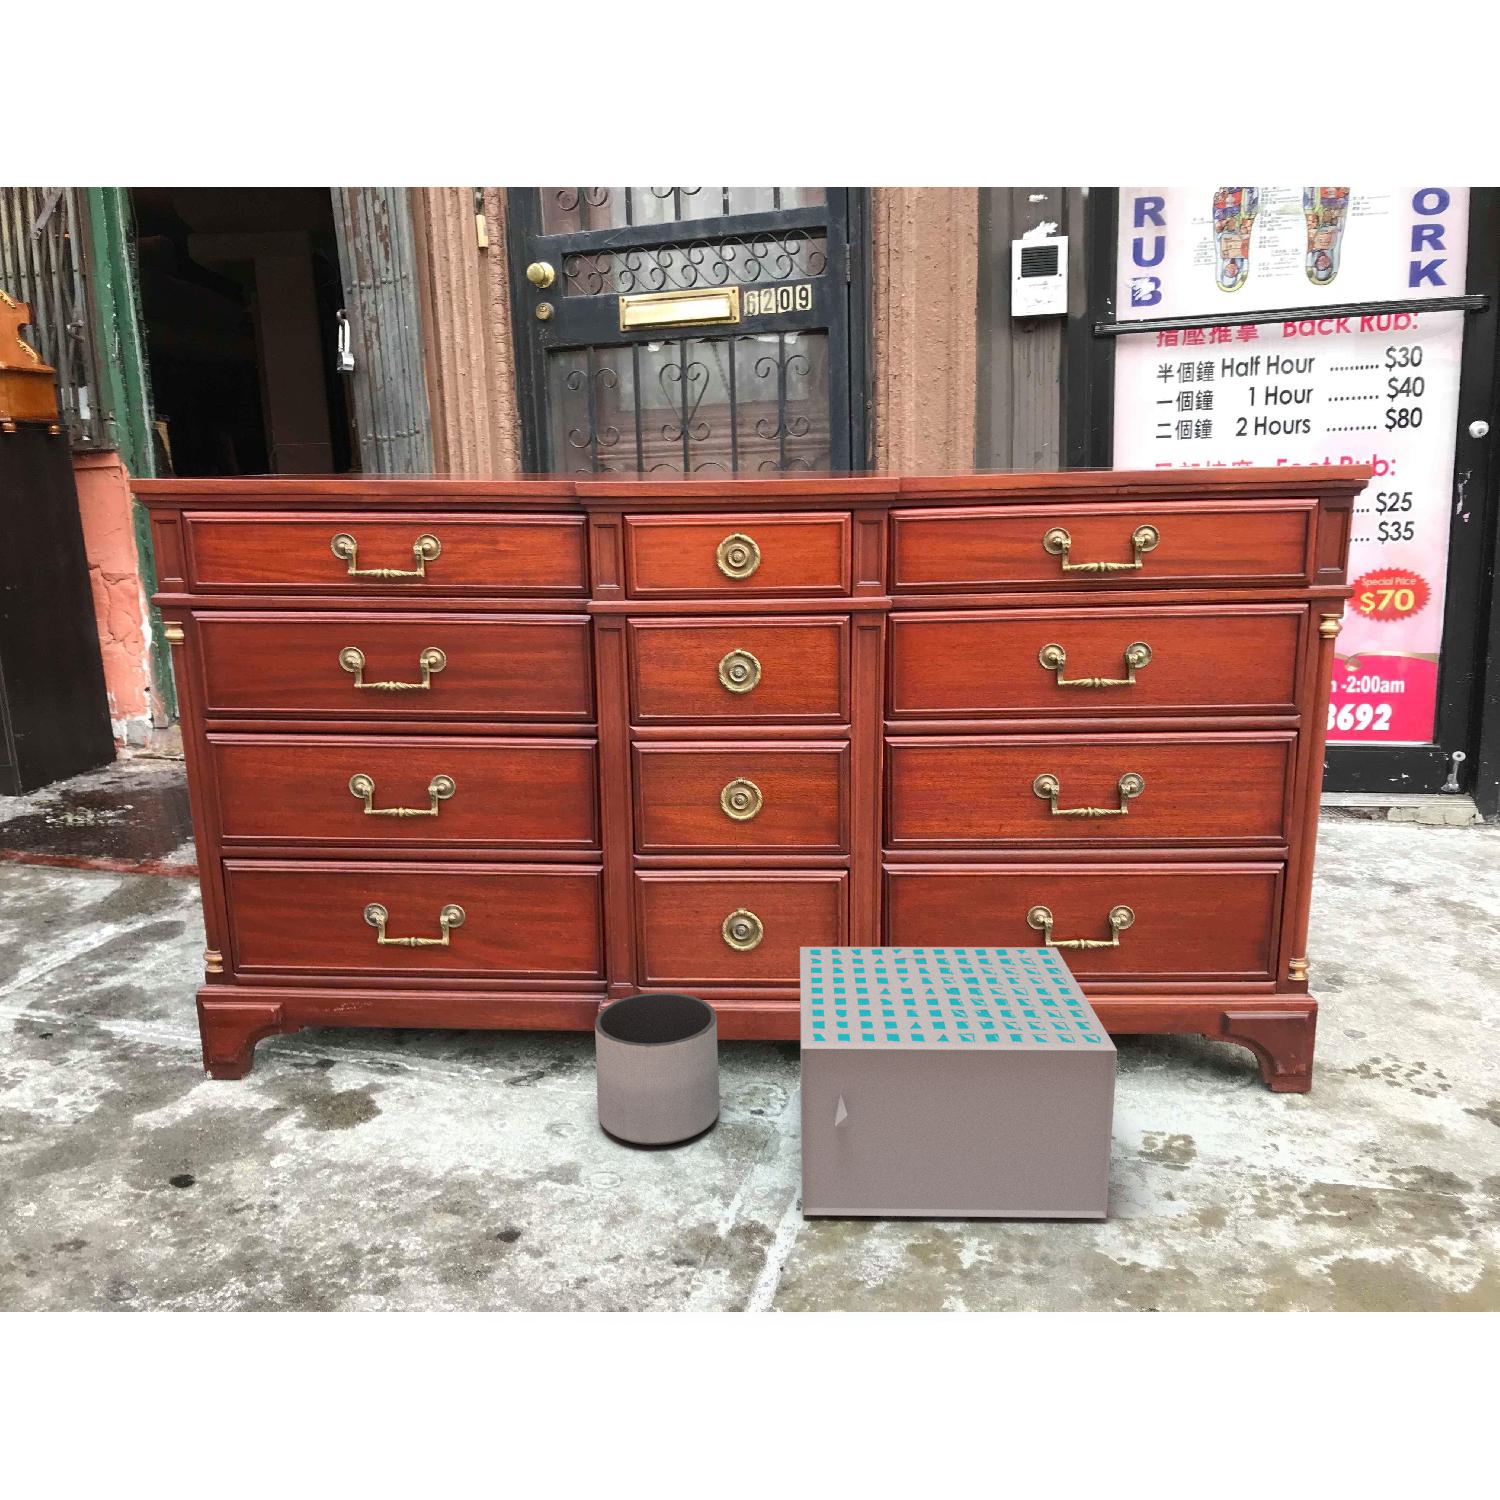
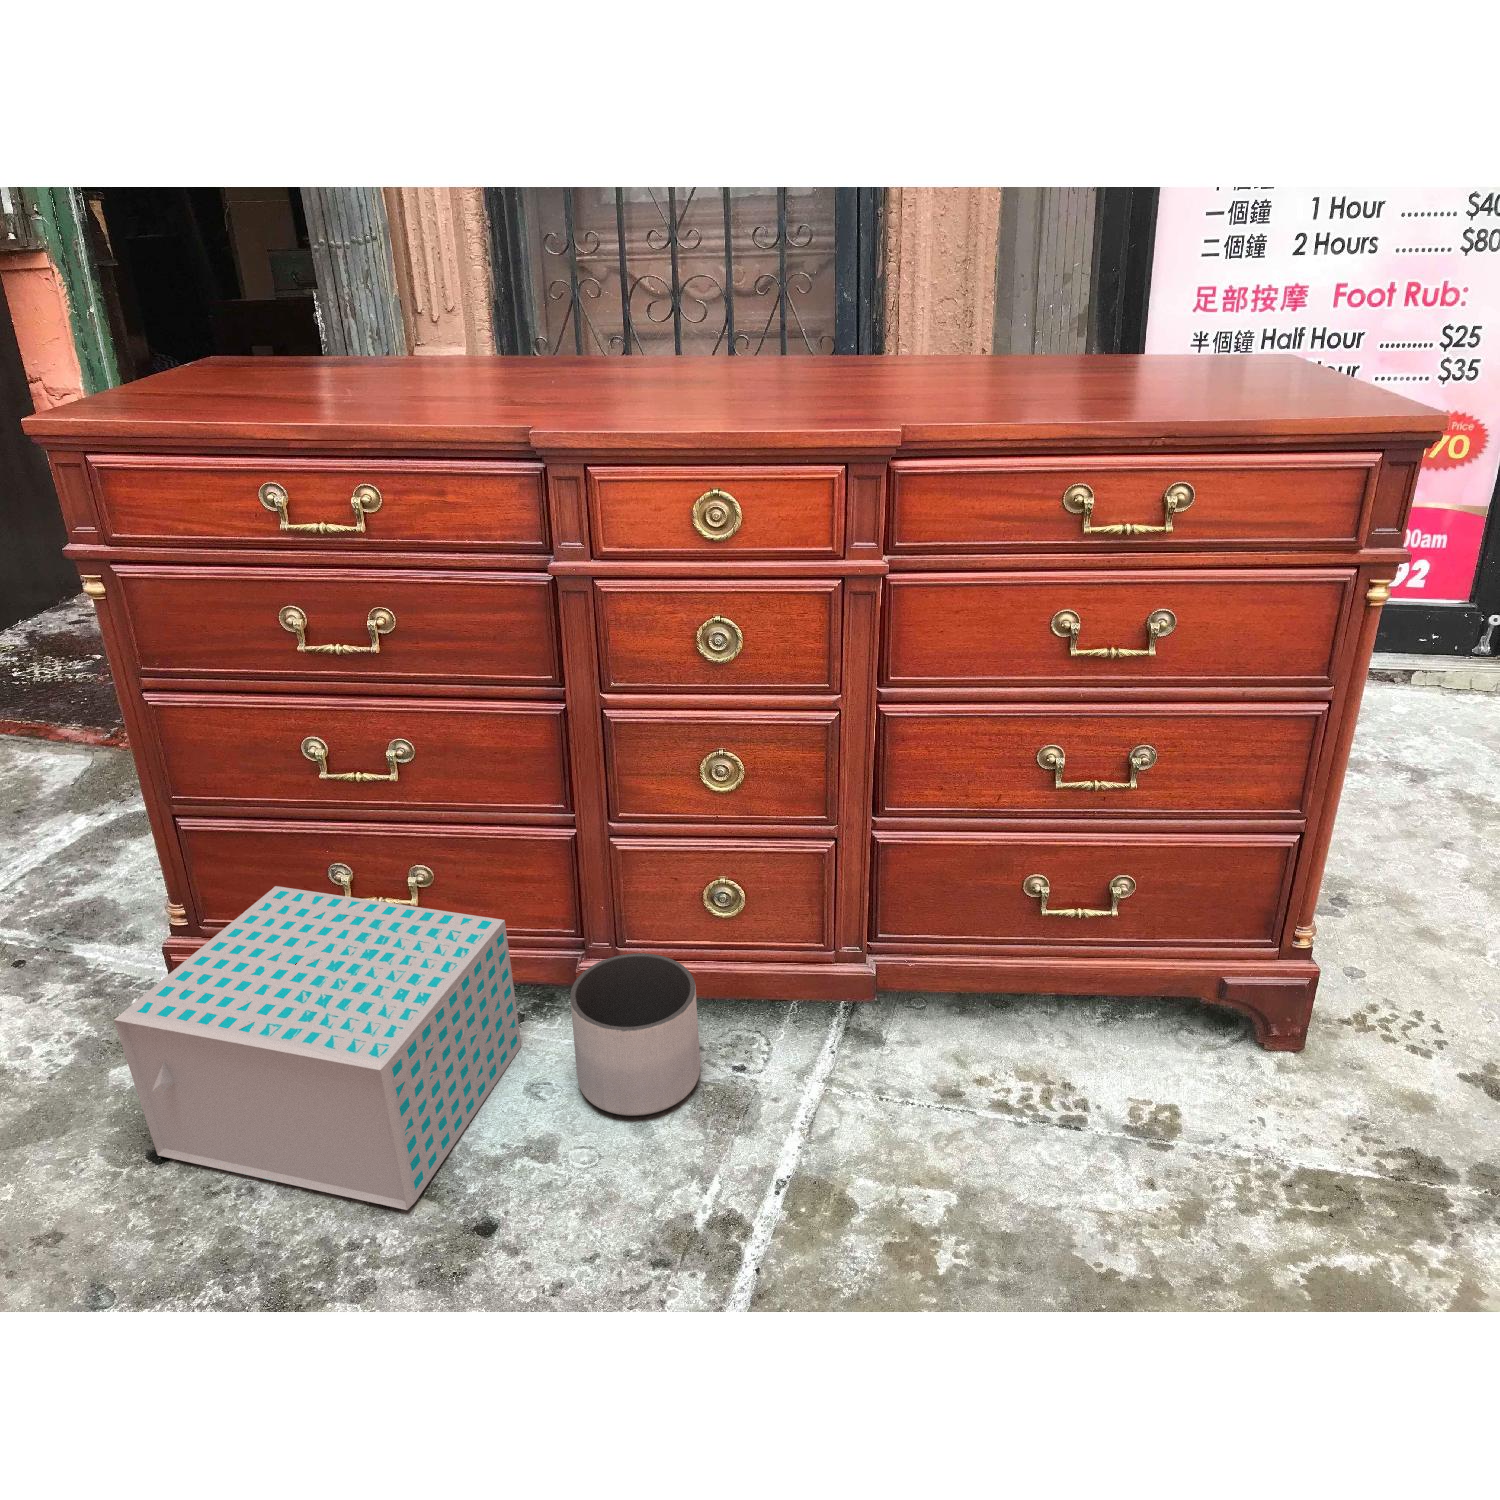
storage box: present [800,947,1117,1218] -> present [114,886,521,1210]

